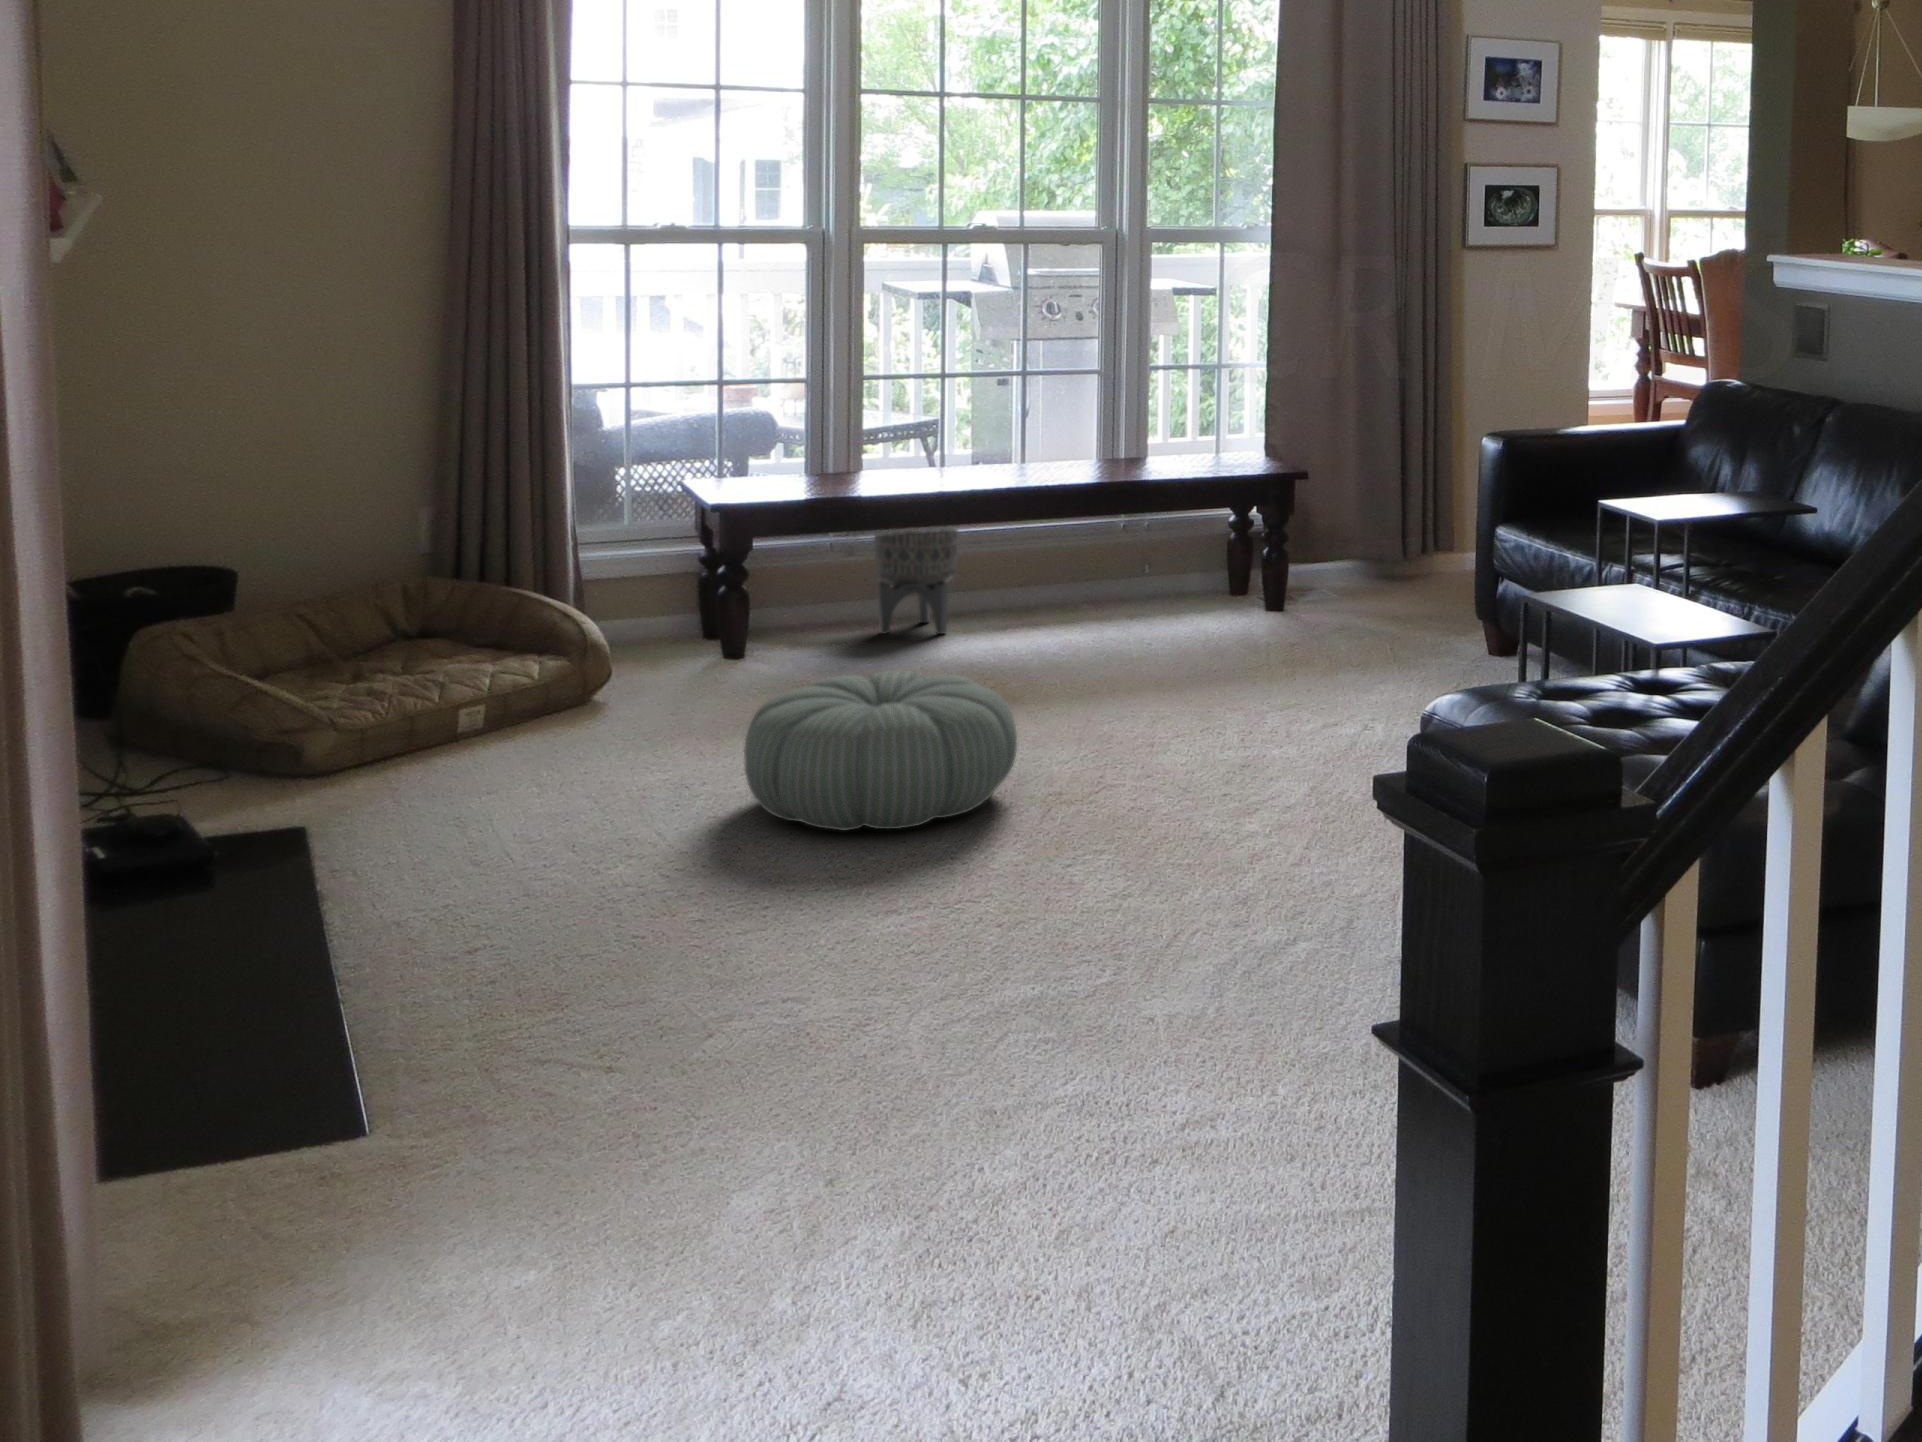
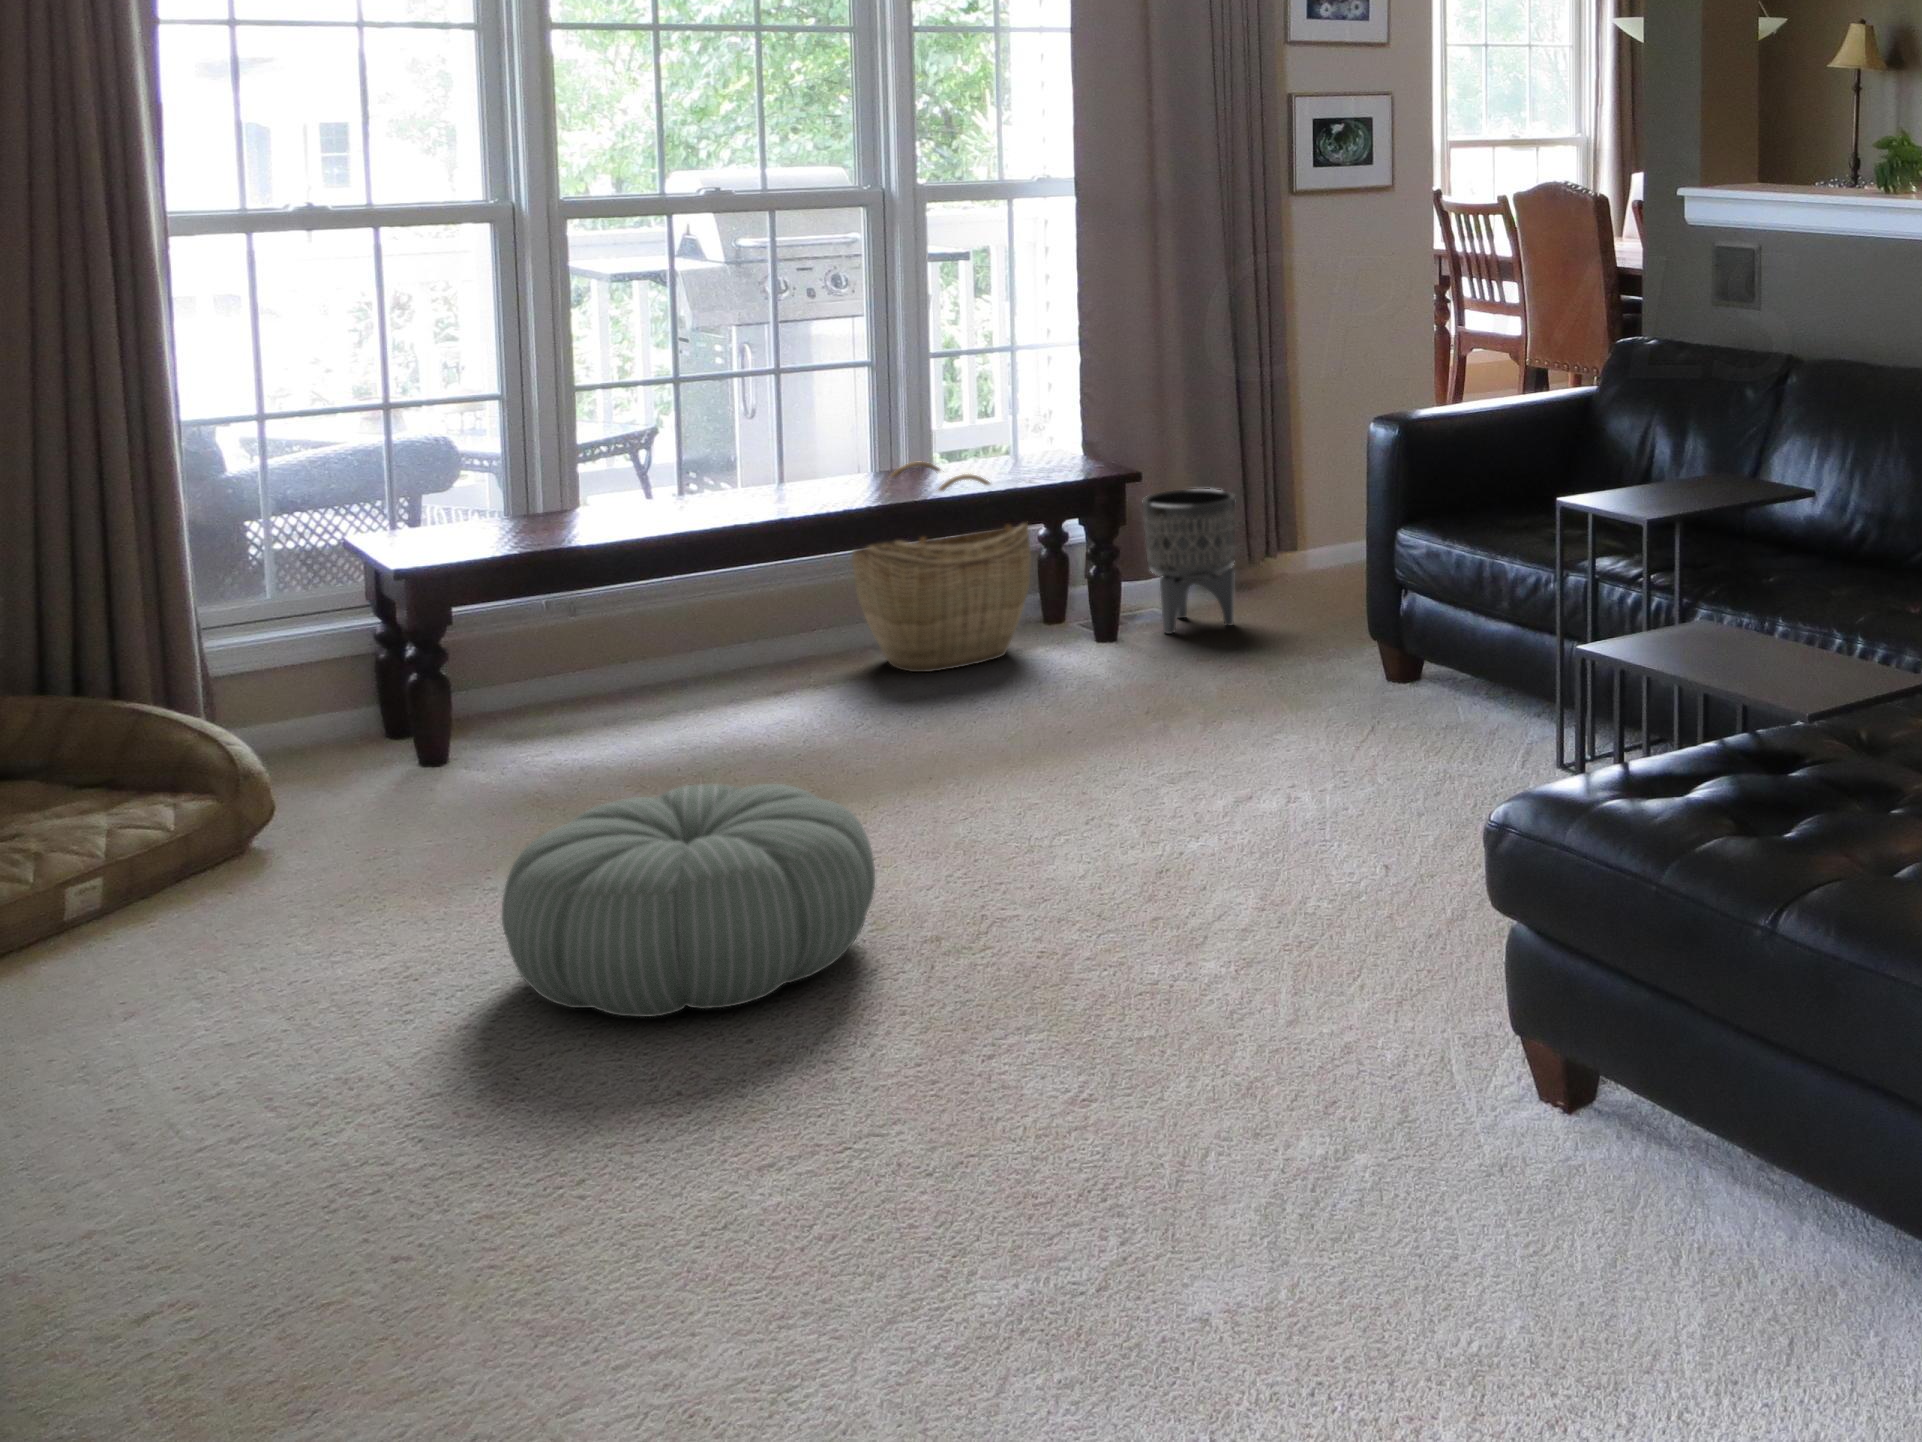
woven basket: none [1072,451,1214,621] -> present [852,461,1031,672]
planter: present [874,529,958,634] -> present [1142,489,1235,634]

